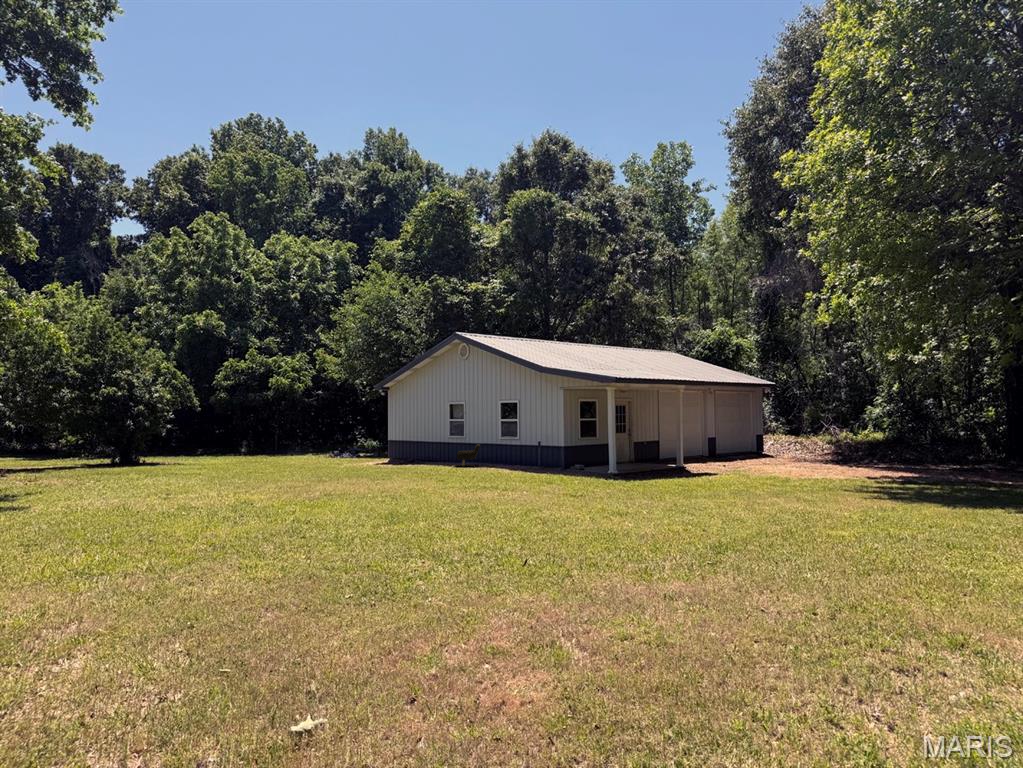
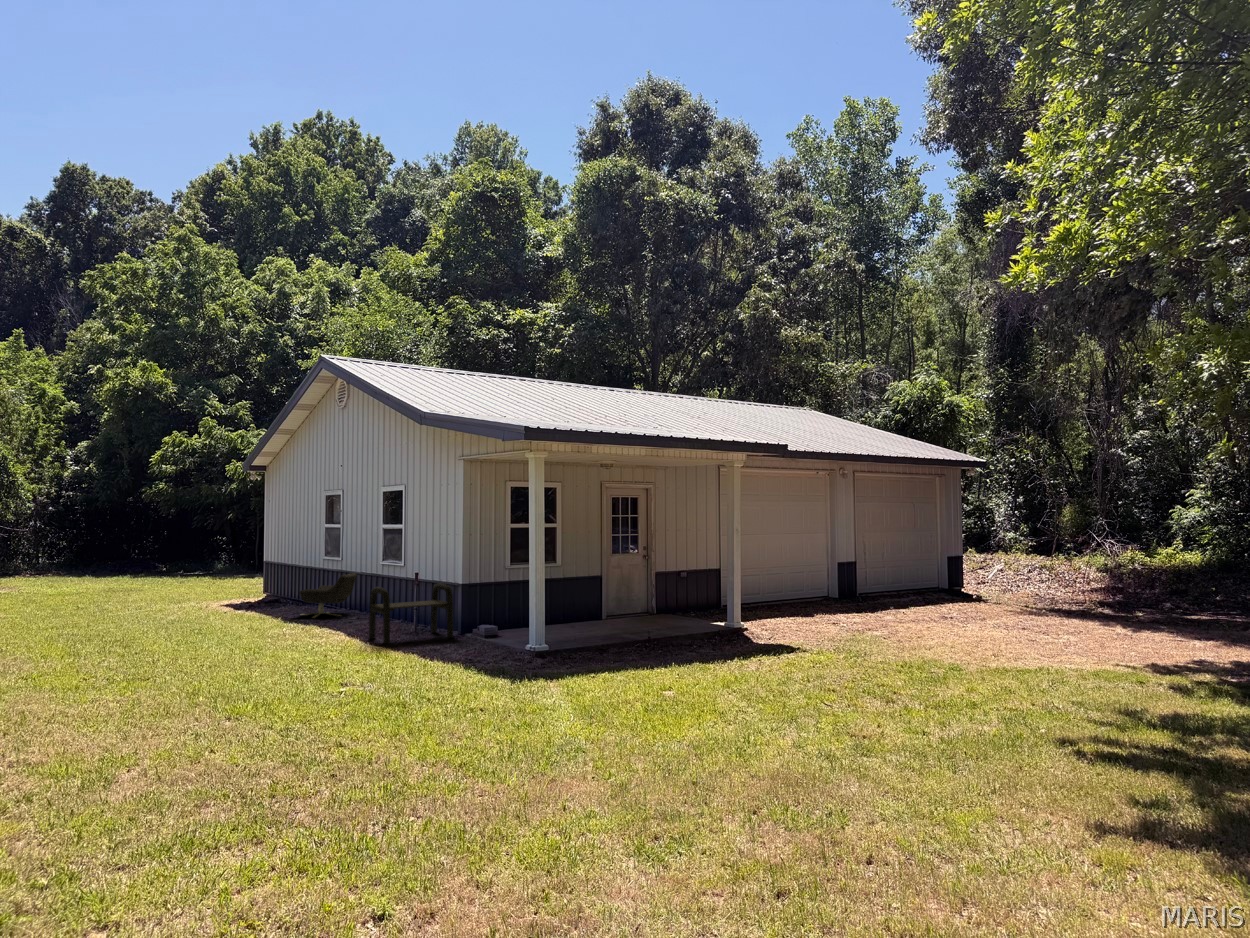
bench: none [521,447,559,475] -> present [369,583,453,644]

